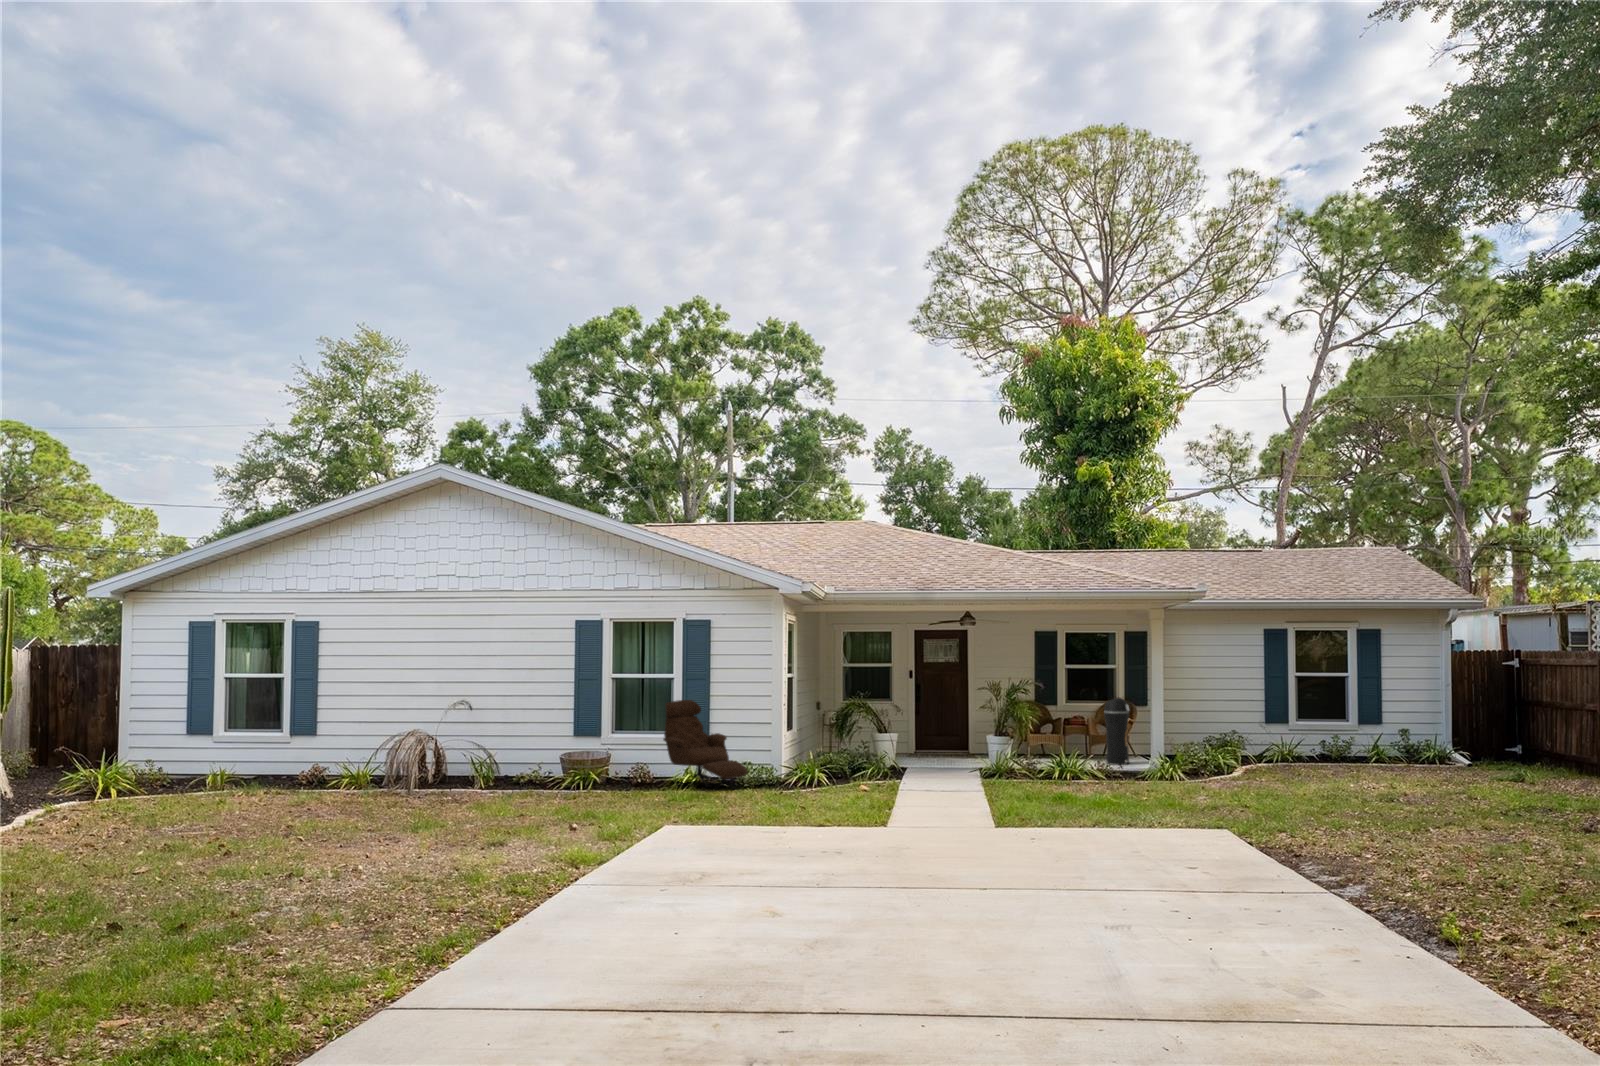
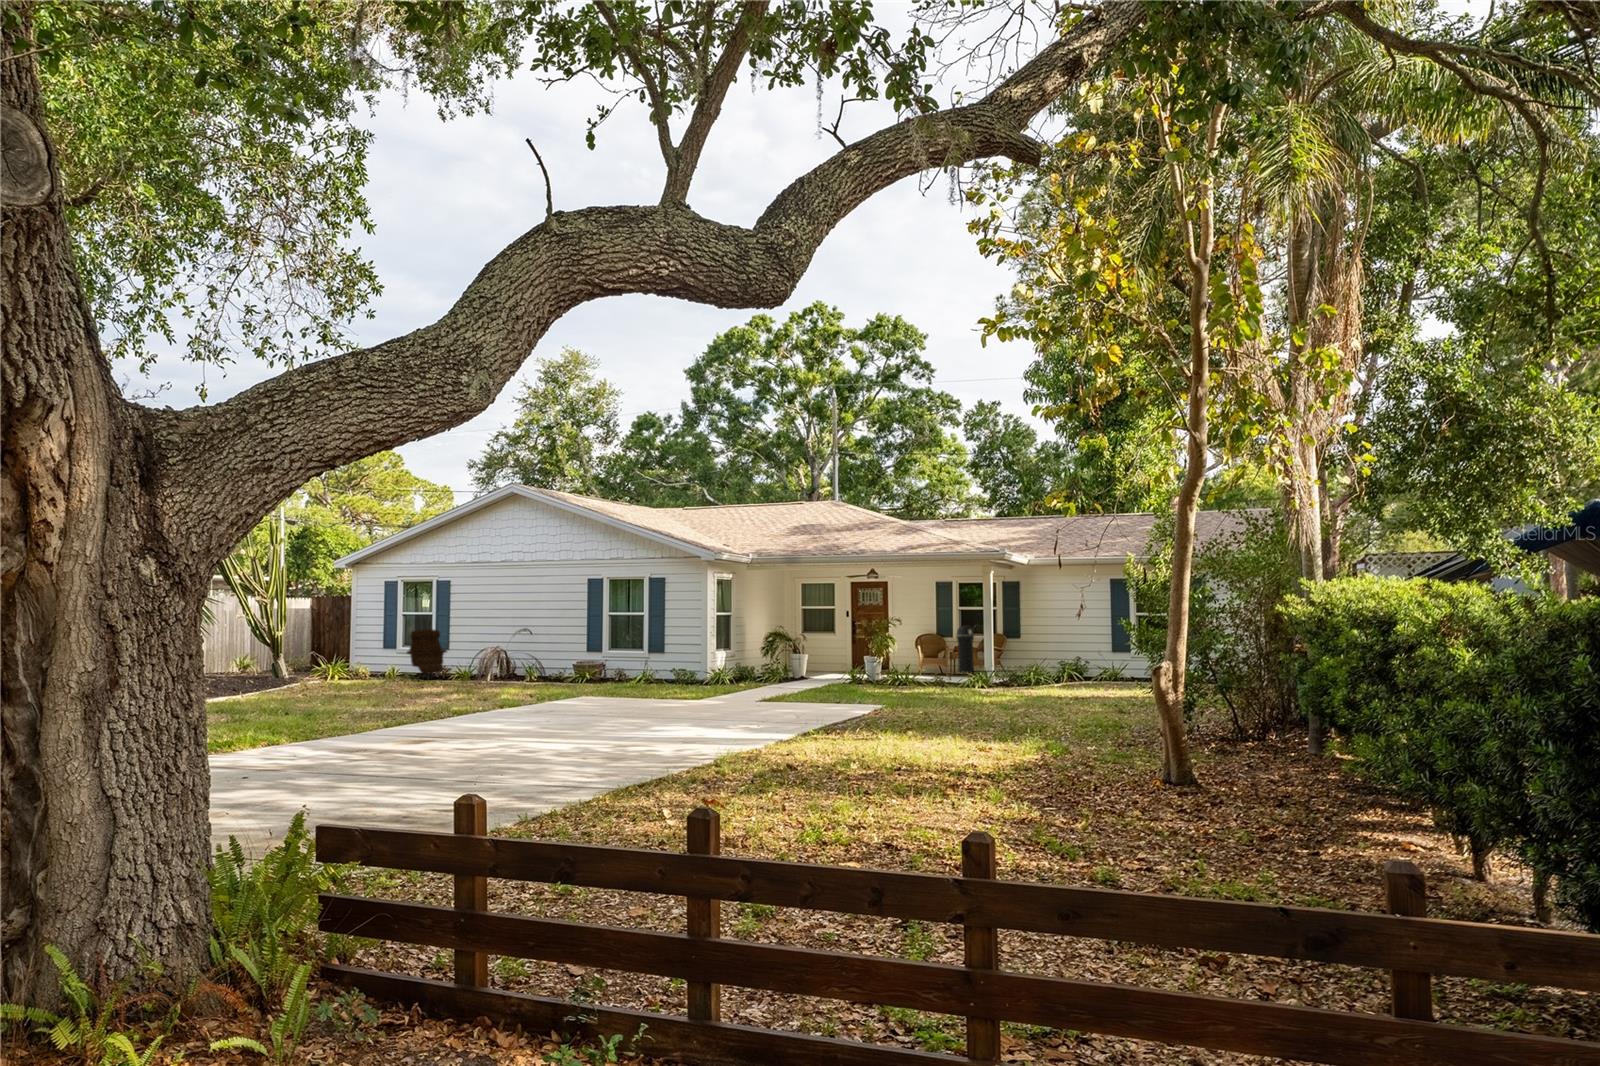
lounge chair: present [663,700,748,789] -> present [407,629,447,679]

